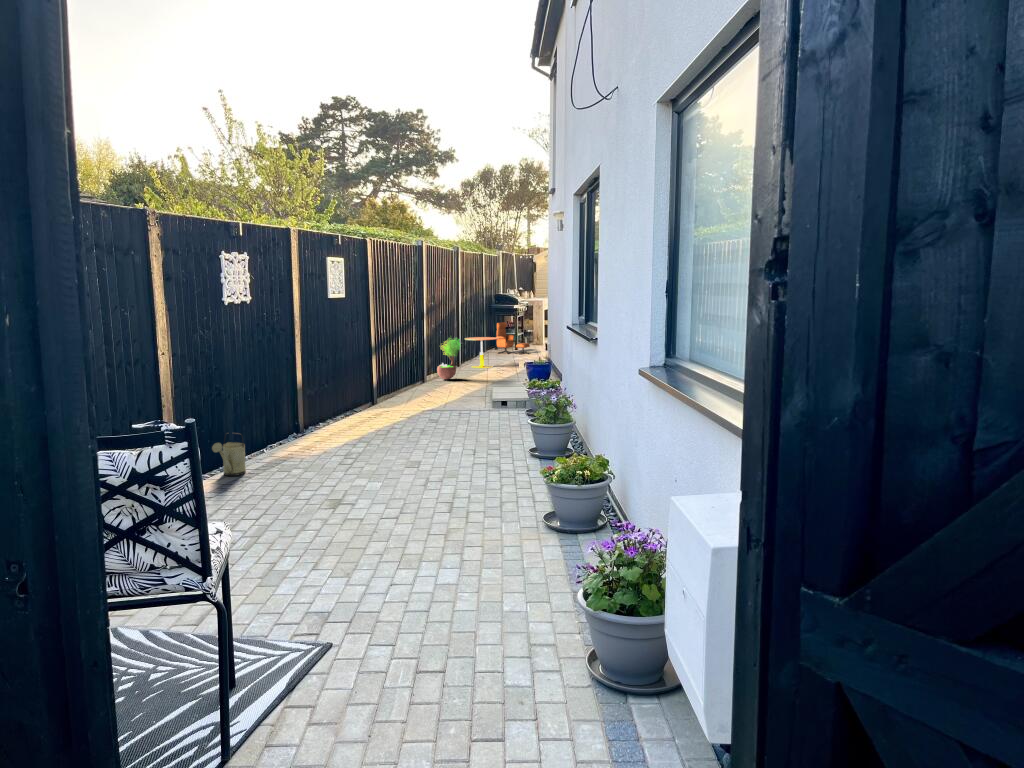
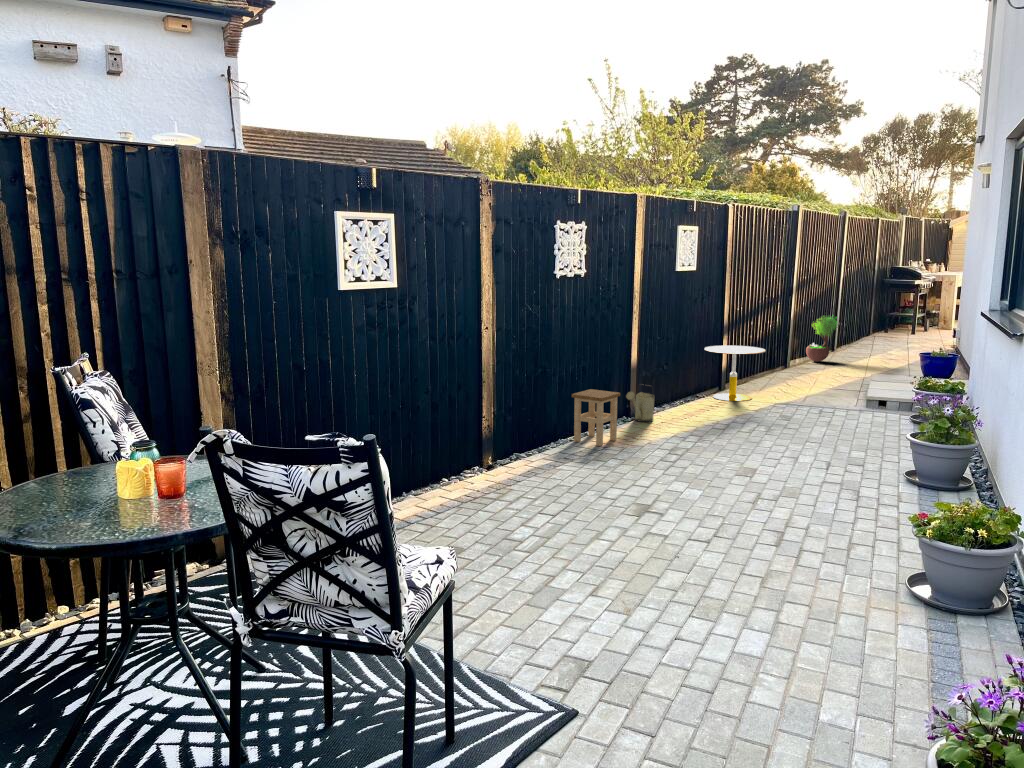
lounge chair: present [496,322,530,355] -> none [886,298,930,337]
side table: present [465,337,499,368] -> present [705,345,765,401]
stool: none [243,412,290,464] -> present [572,389,620,446]
watering can: present [212,442,246,476] -> present [626,392,654,422]

